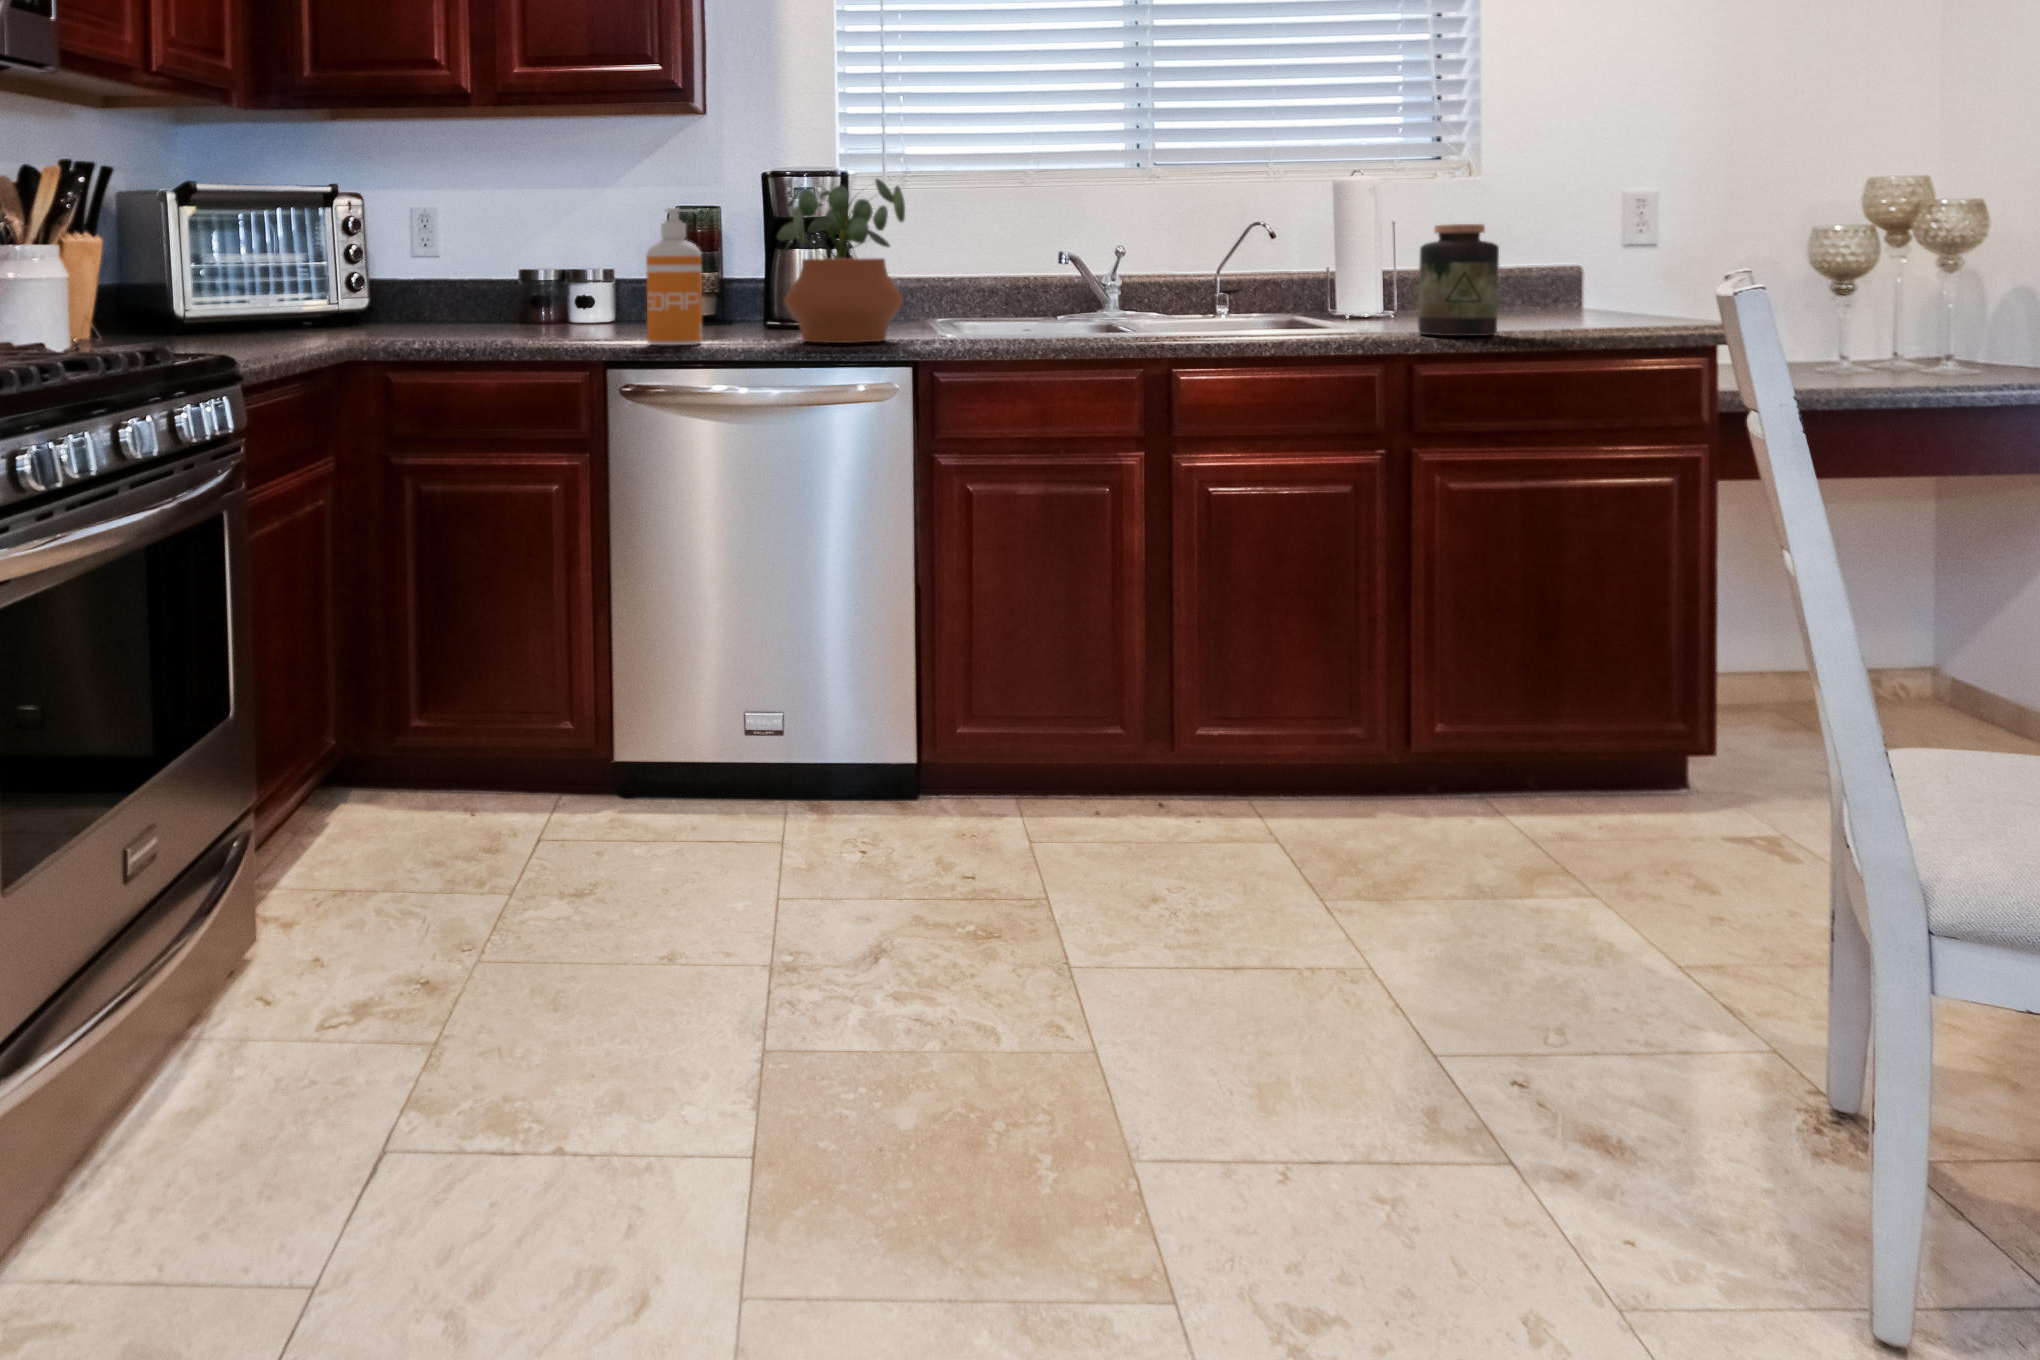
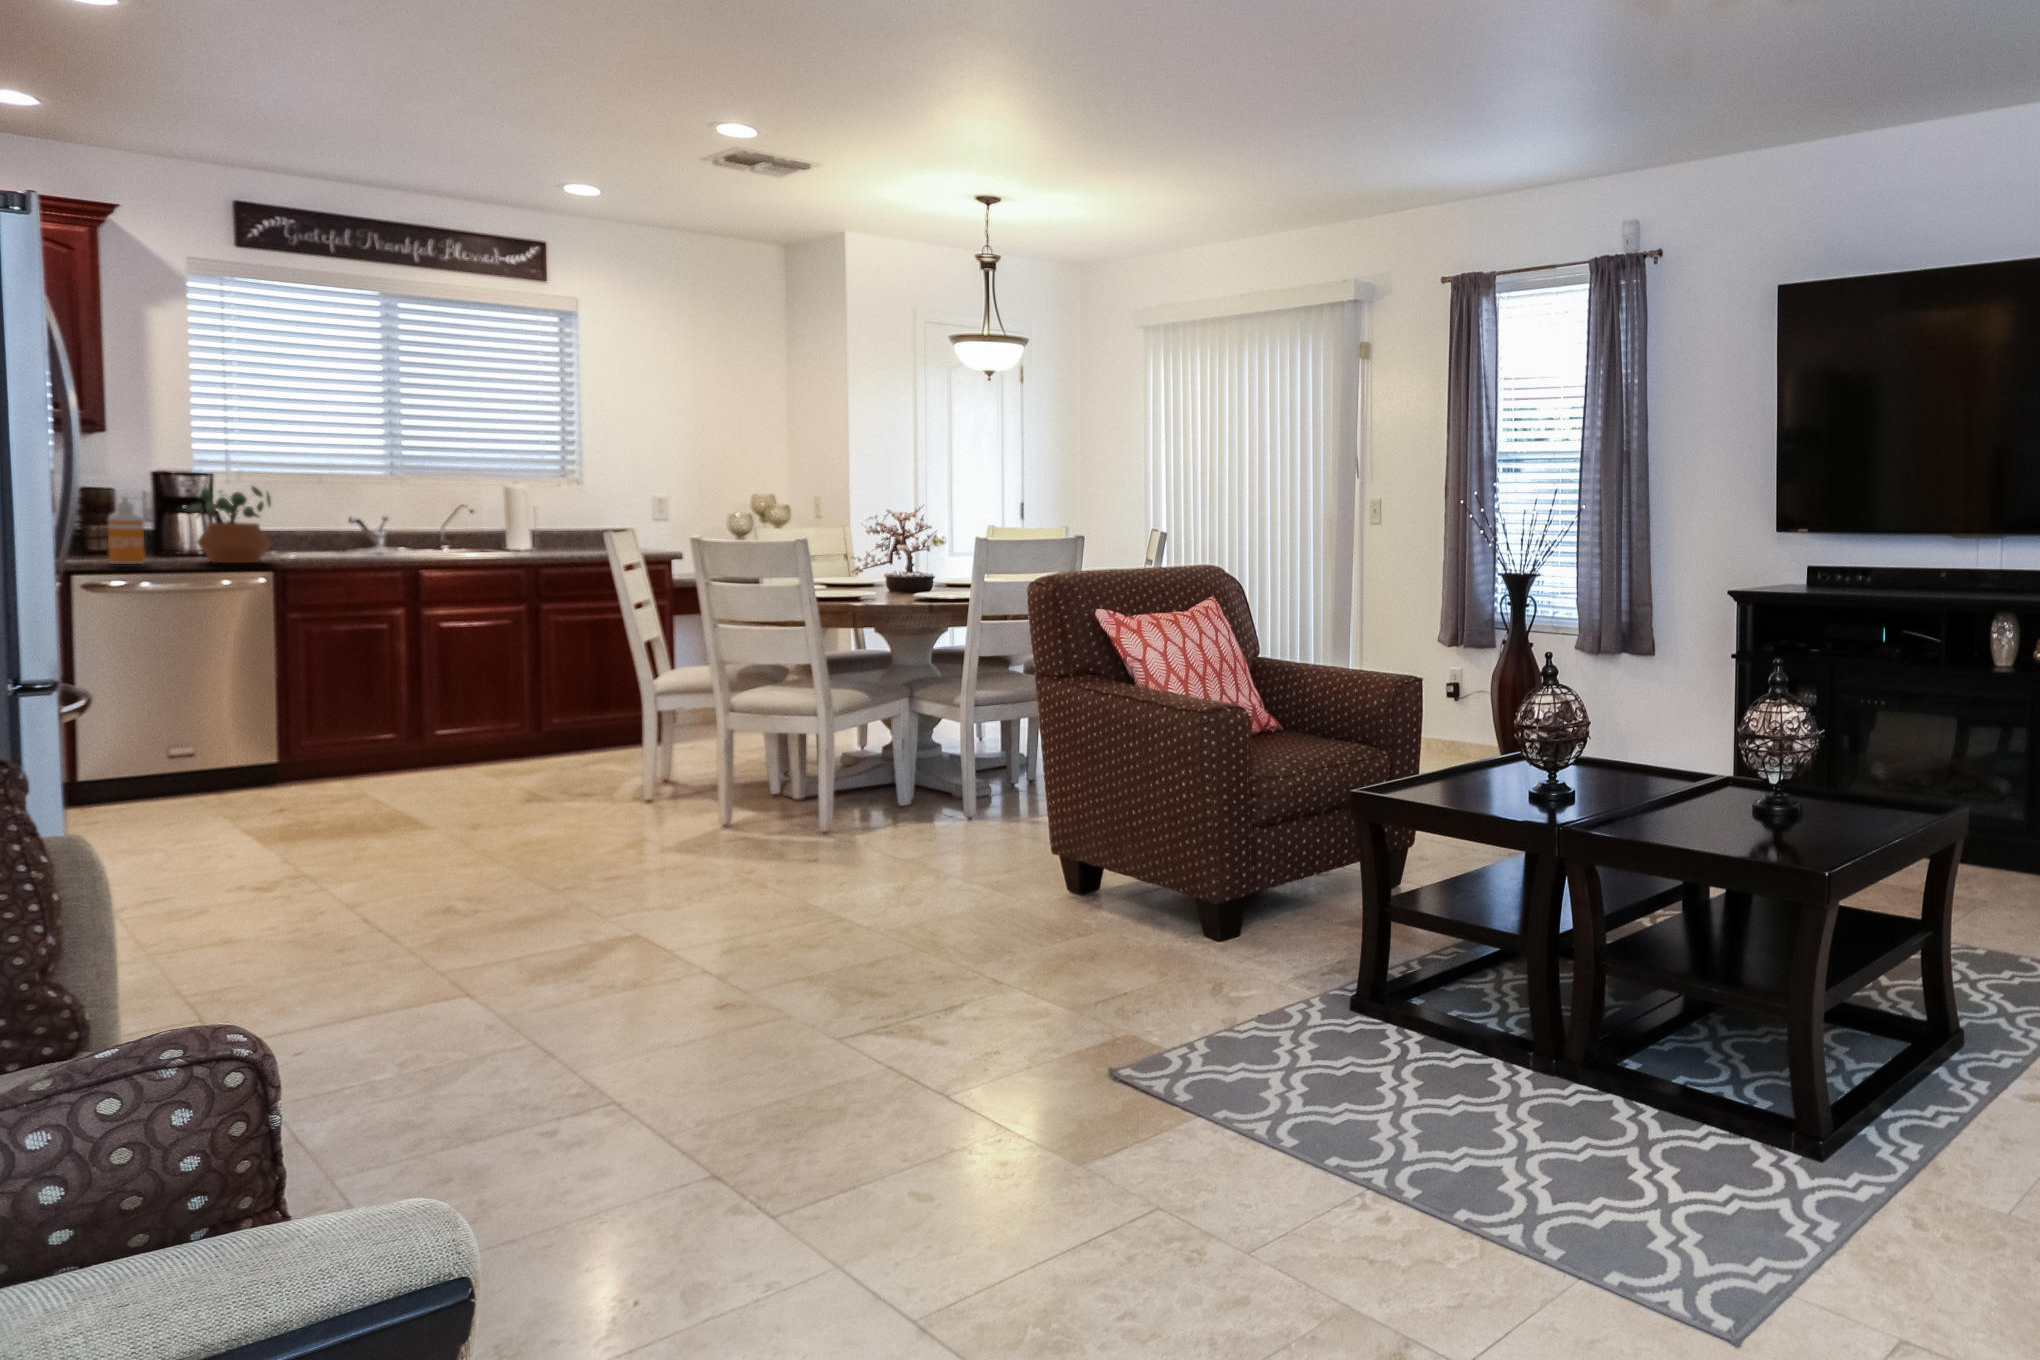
jar: present [1418,224,1499,336] -> none [542,516,577,562]

